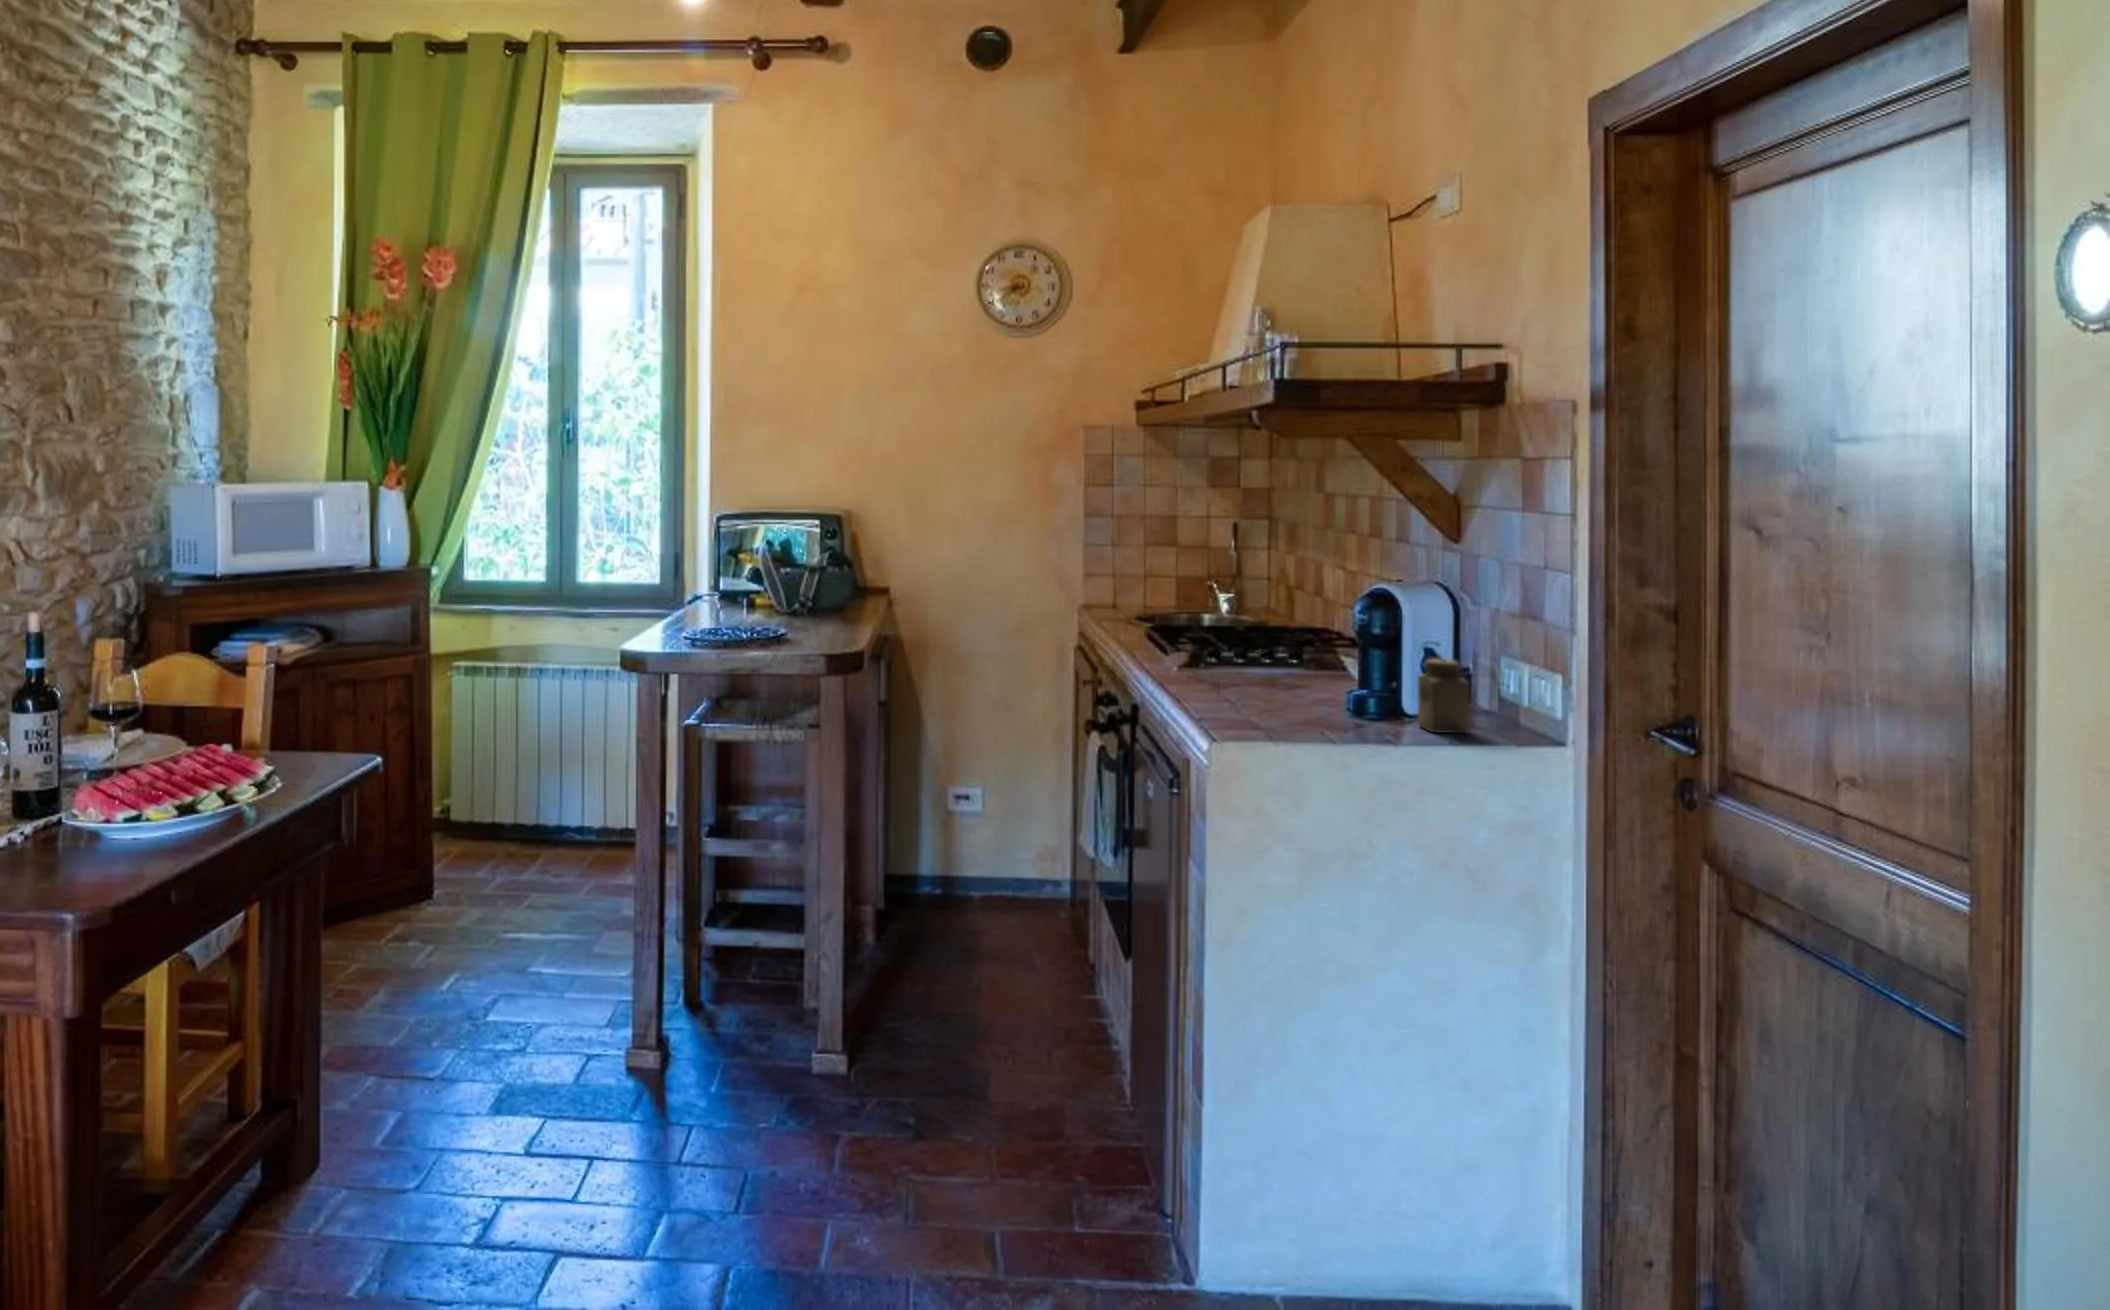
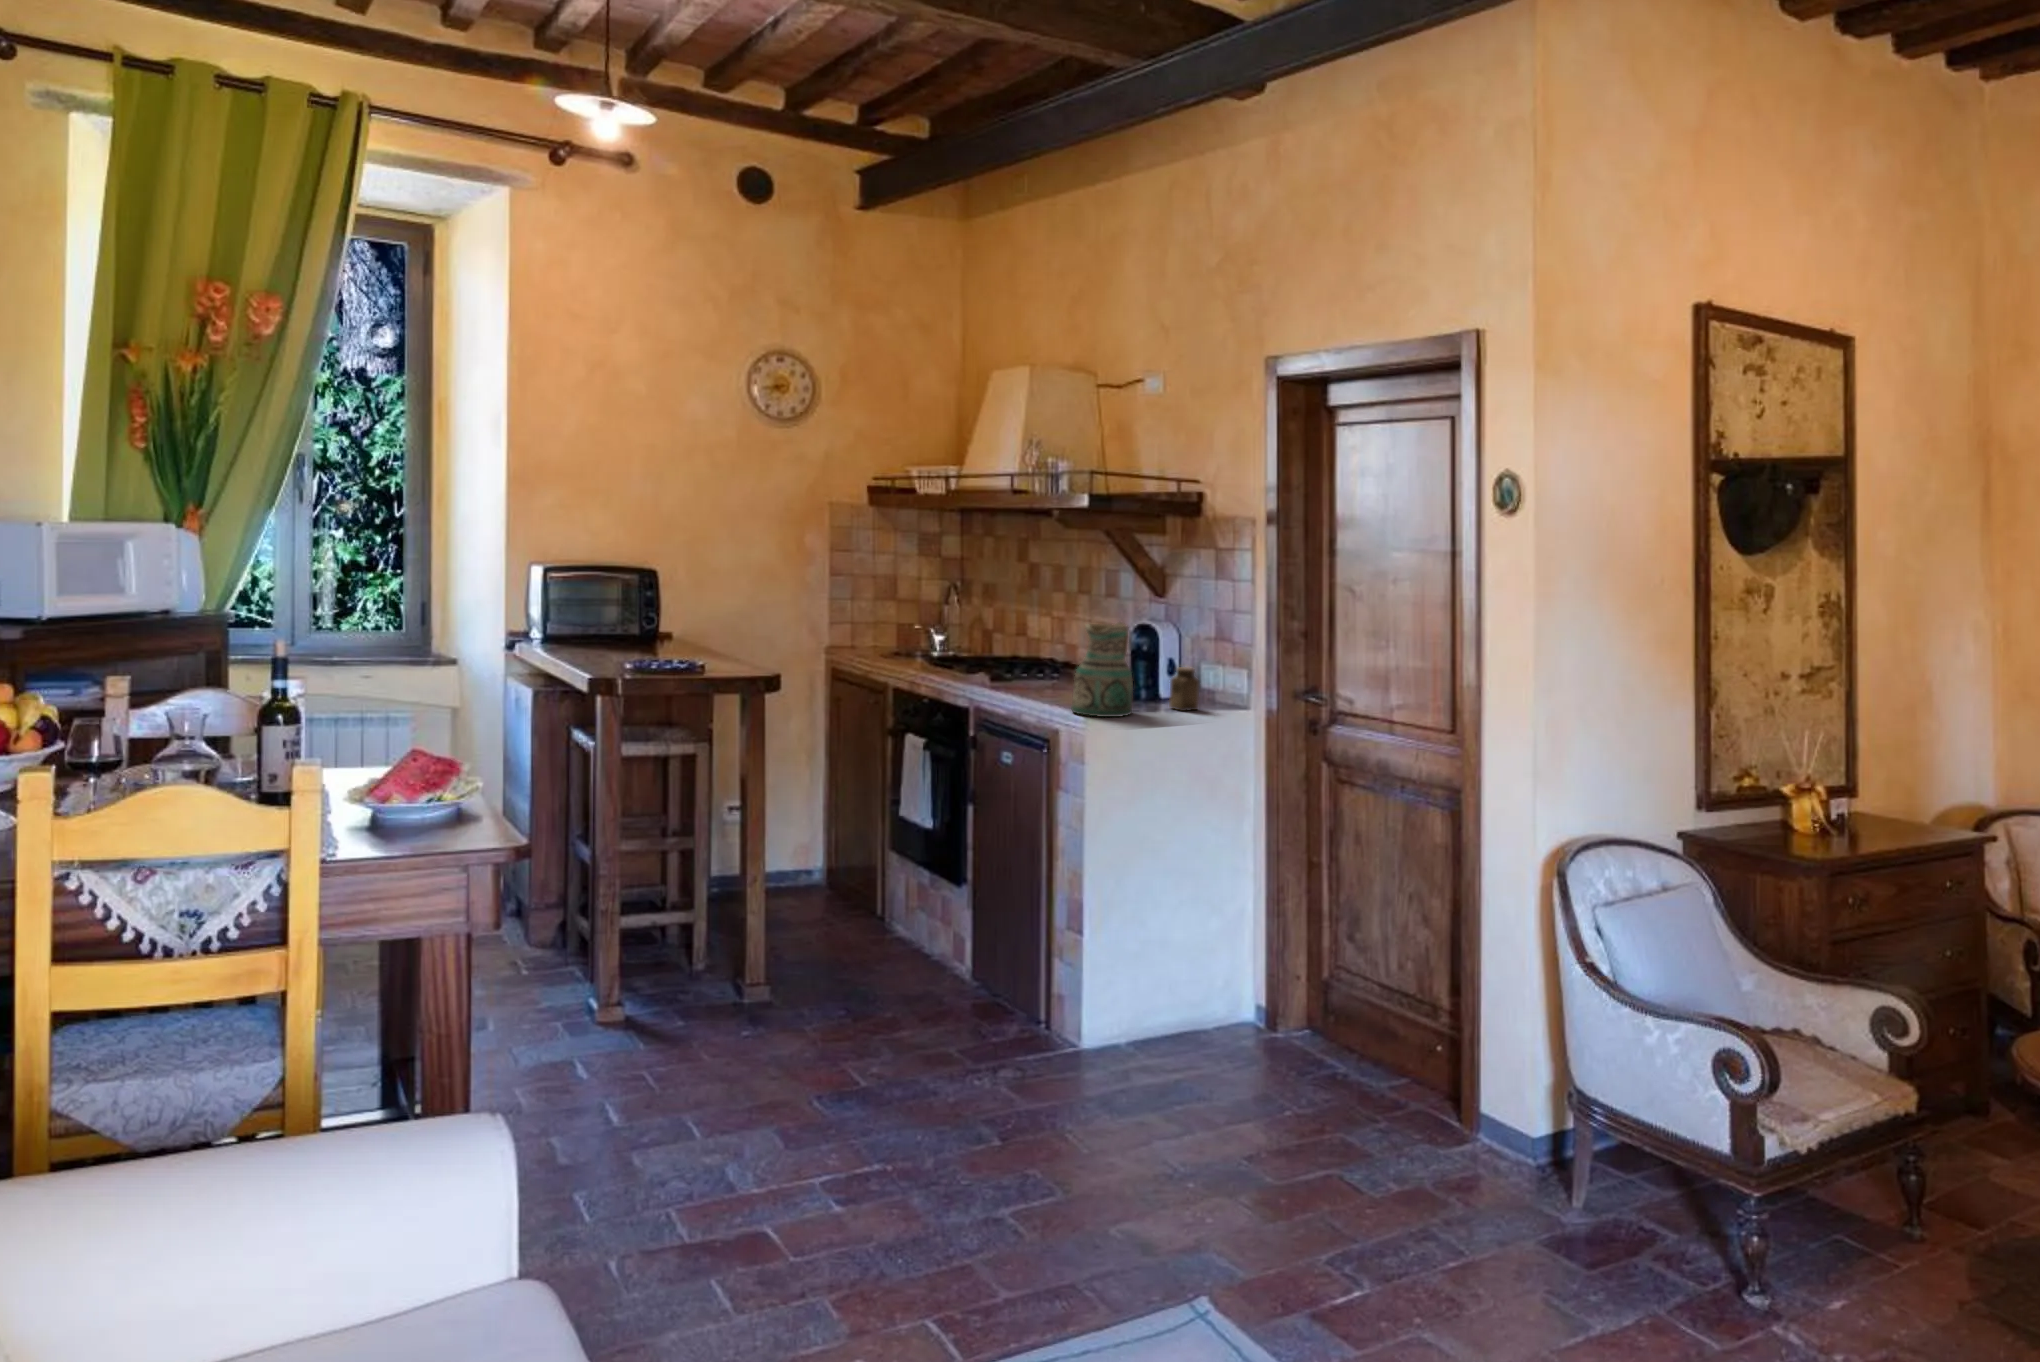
ceramic pitcher: none [1225,580,1338,732] -> present [1071,622,1133,717]

